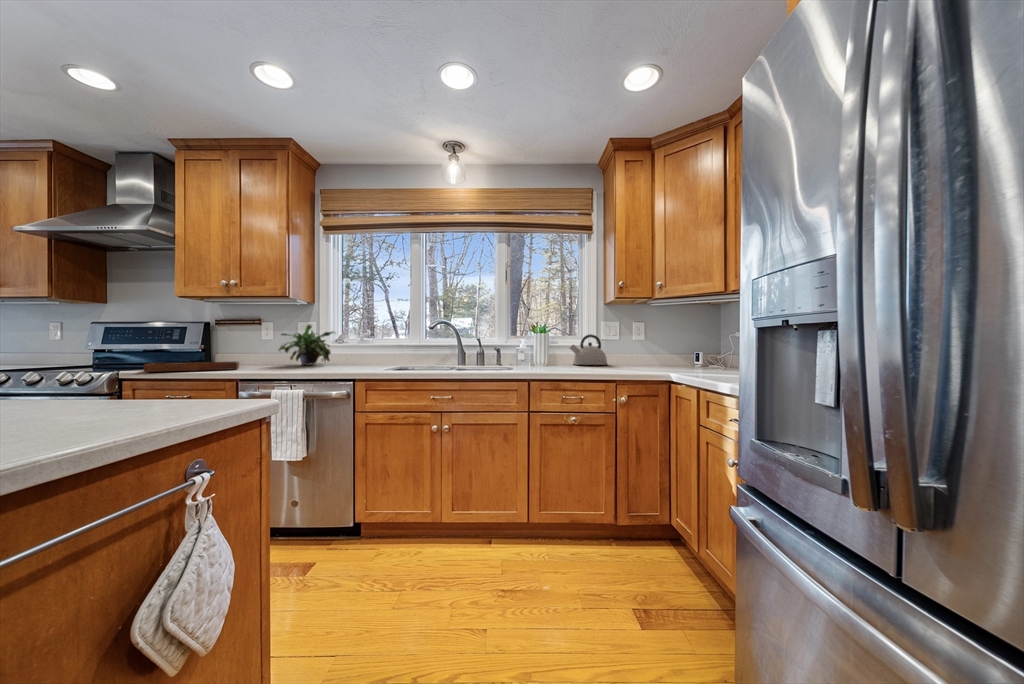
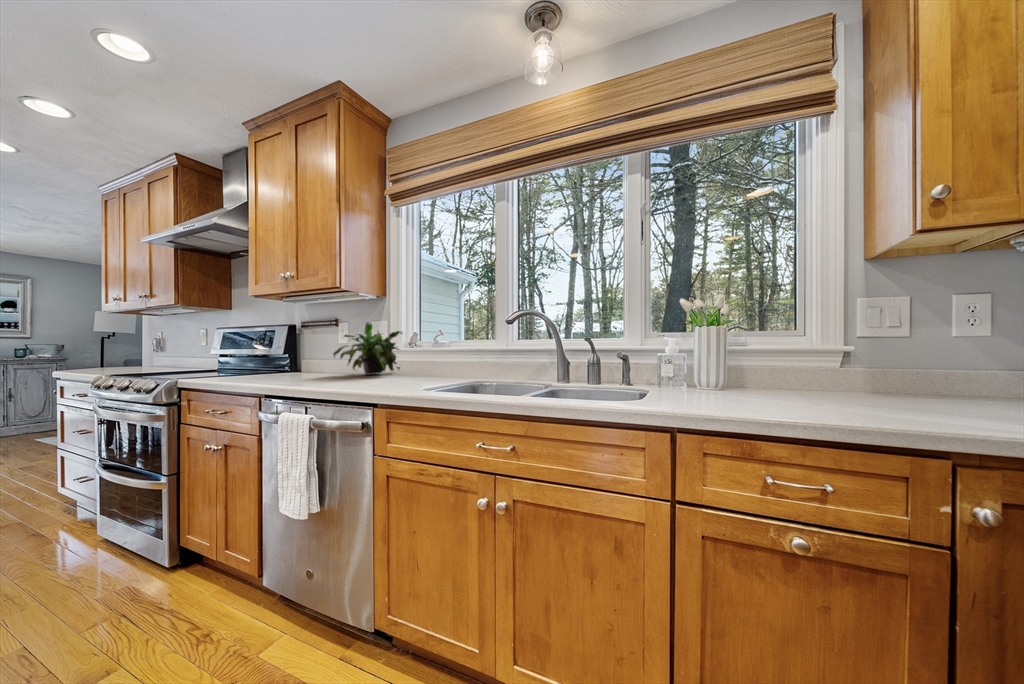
kettle: present [570,334,607,365] -> none [775,325,880,392]
tray: present [144,345,239,372] -> none [186,349,302,380]

